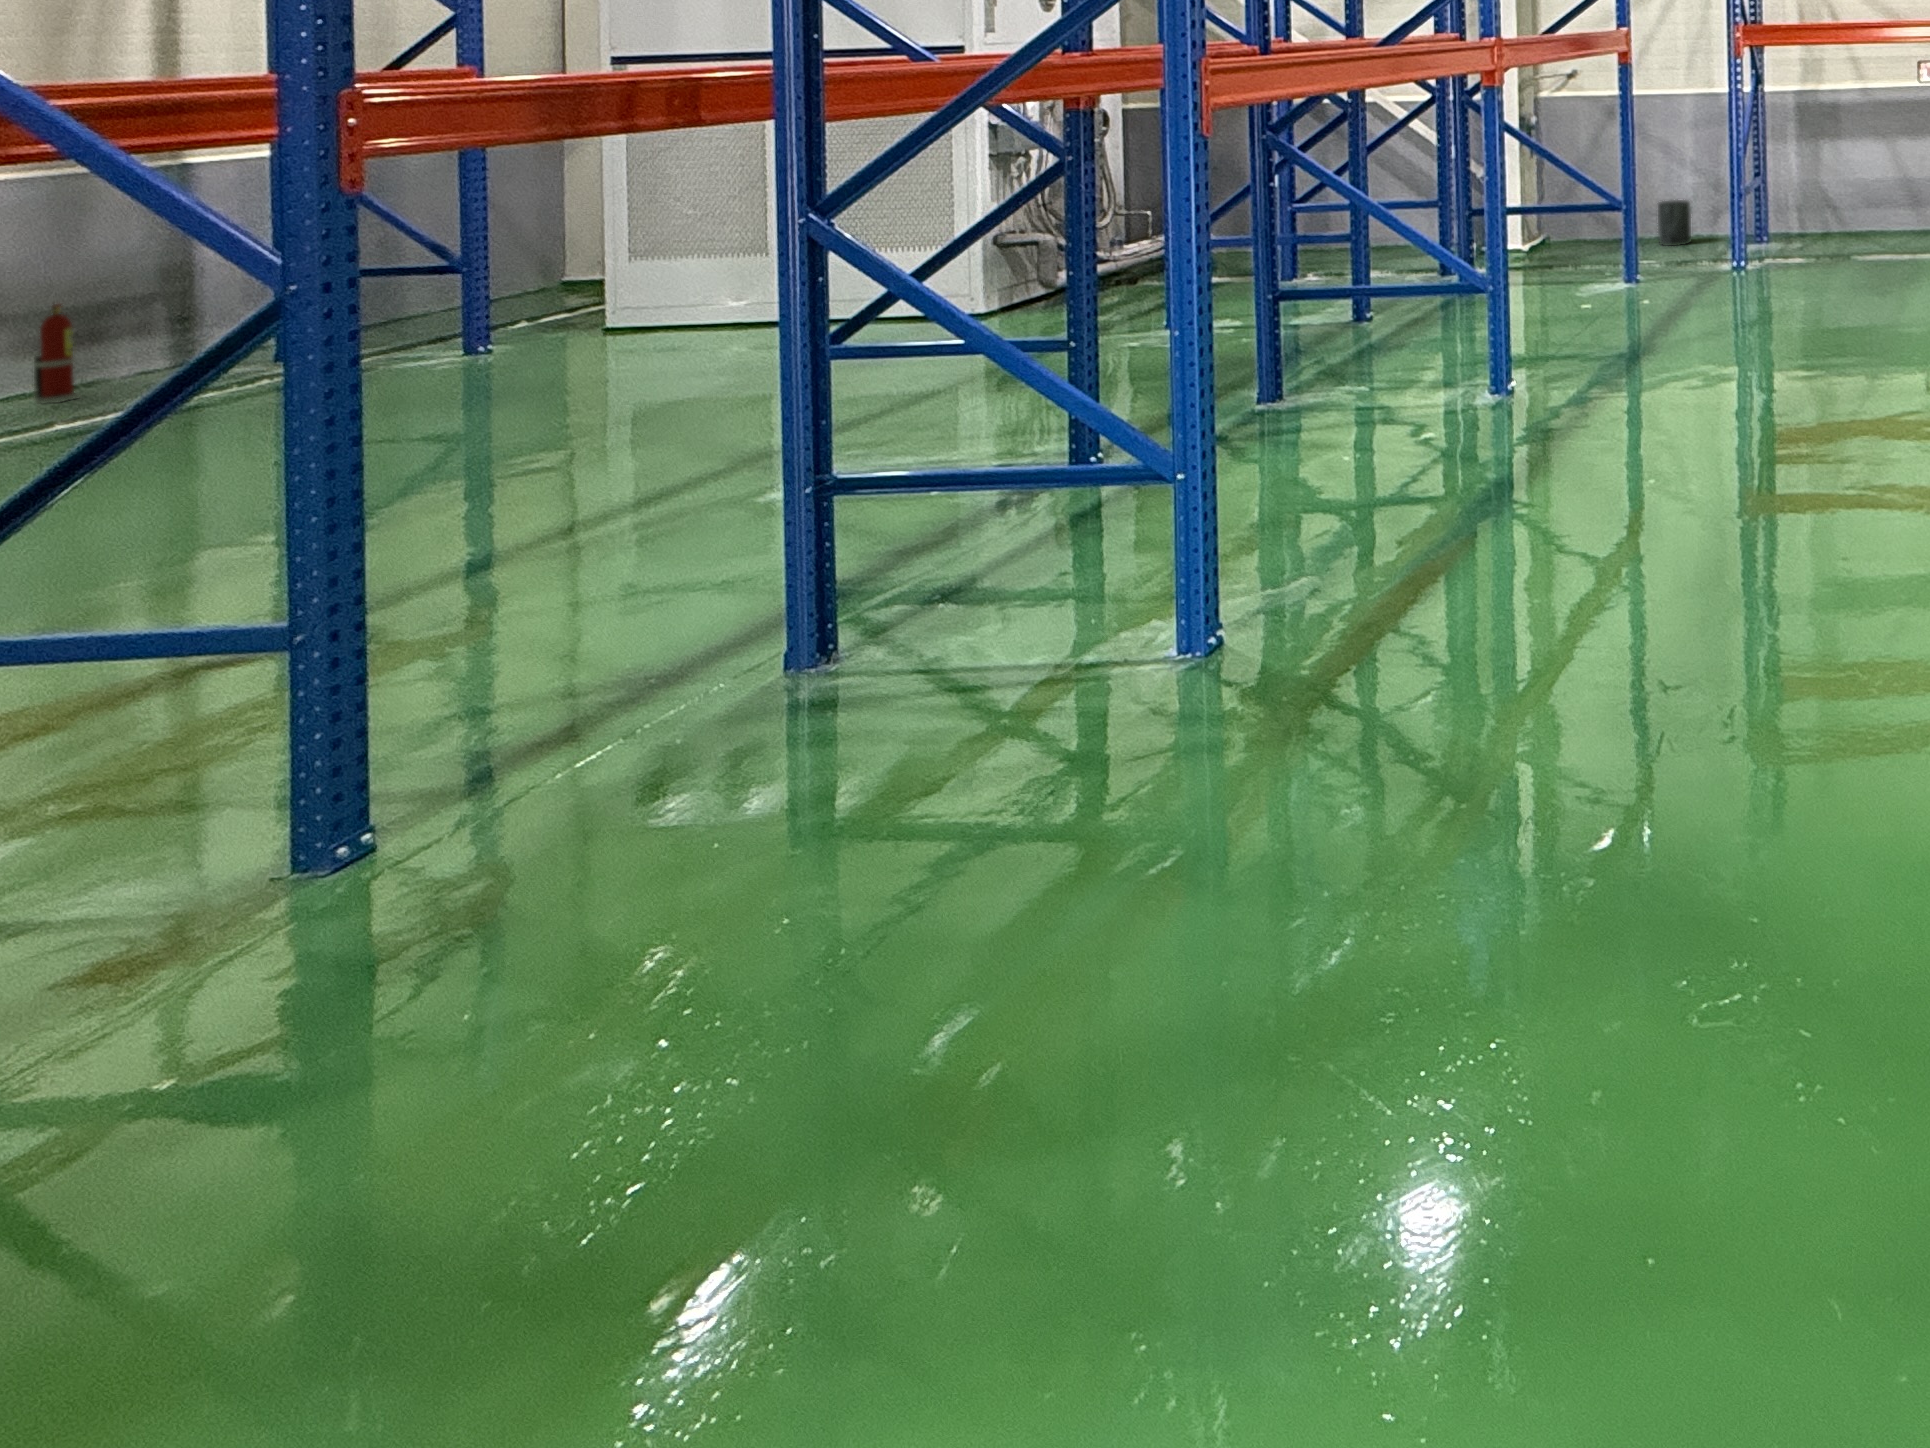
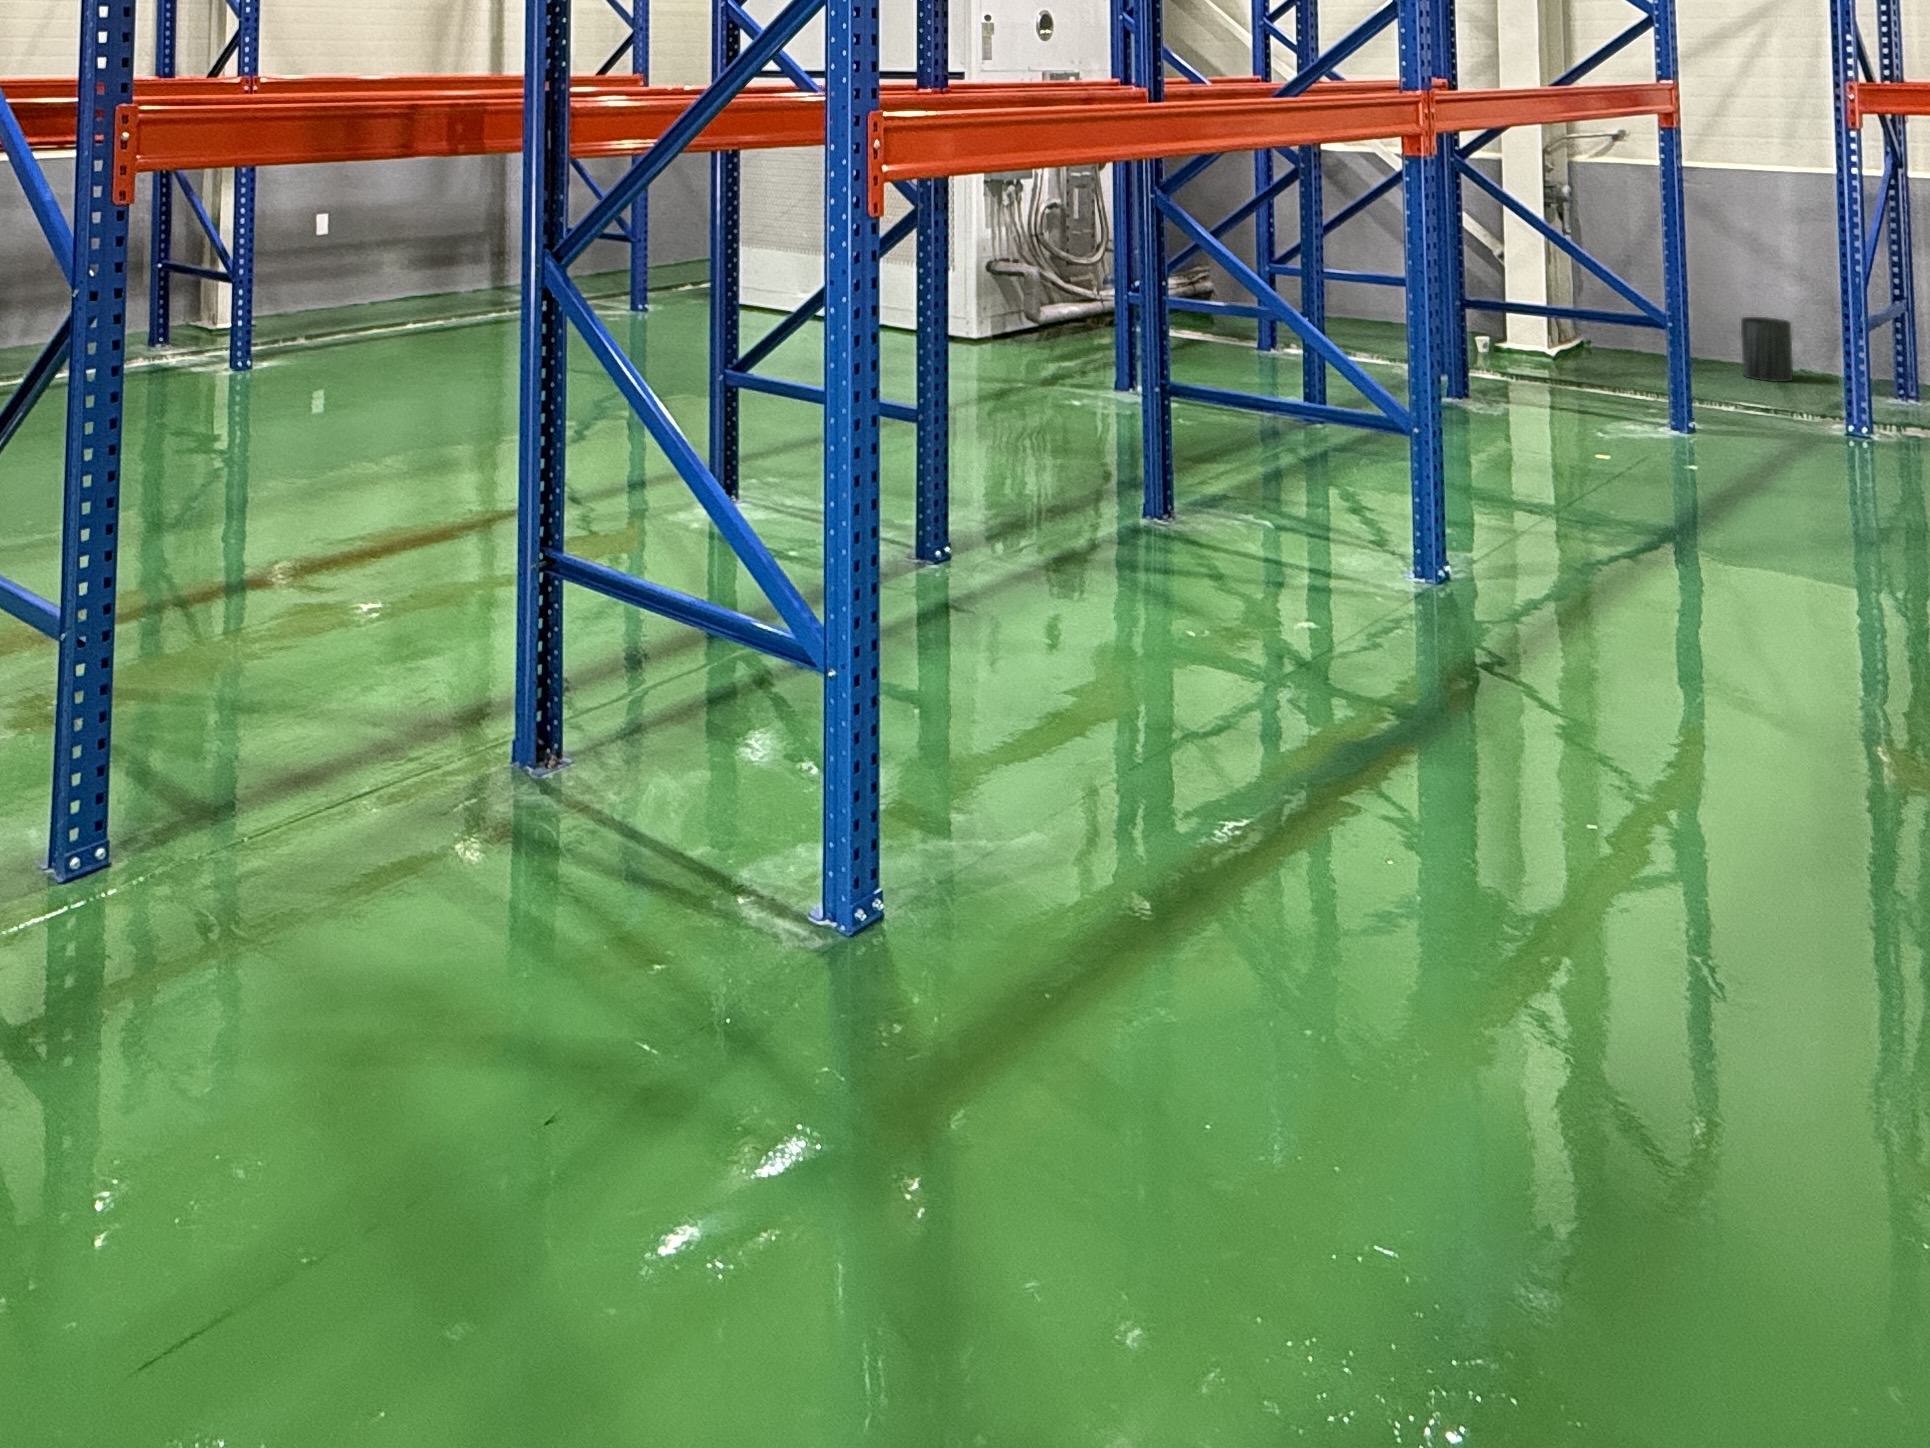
fire extinguisher: present [34,304,80,404] -> none [417,235,439,307]

